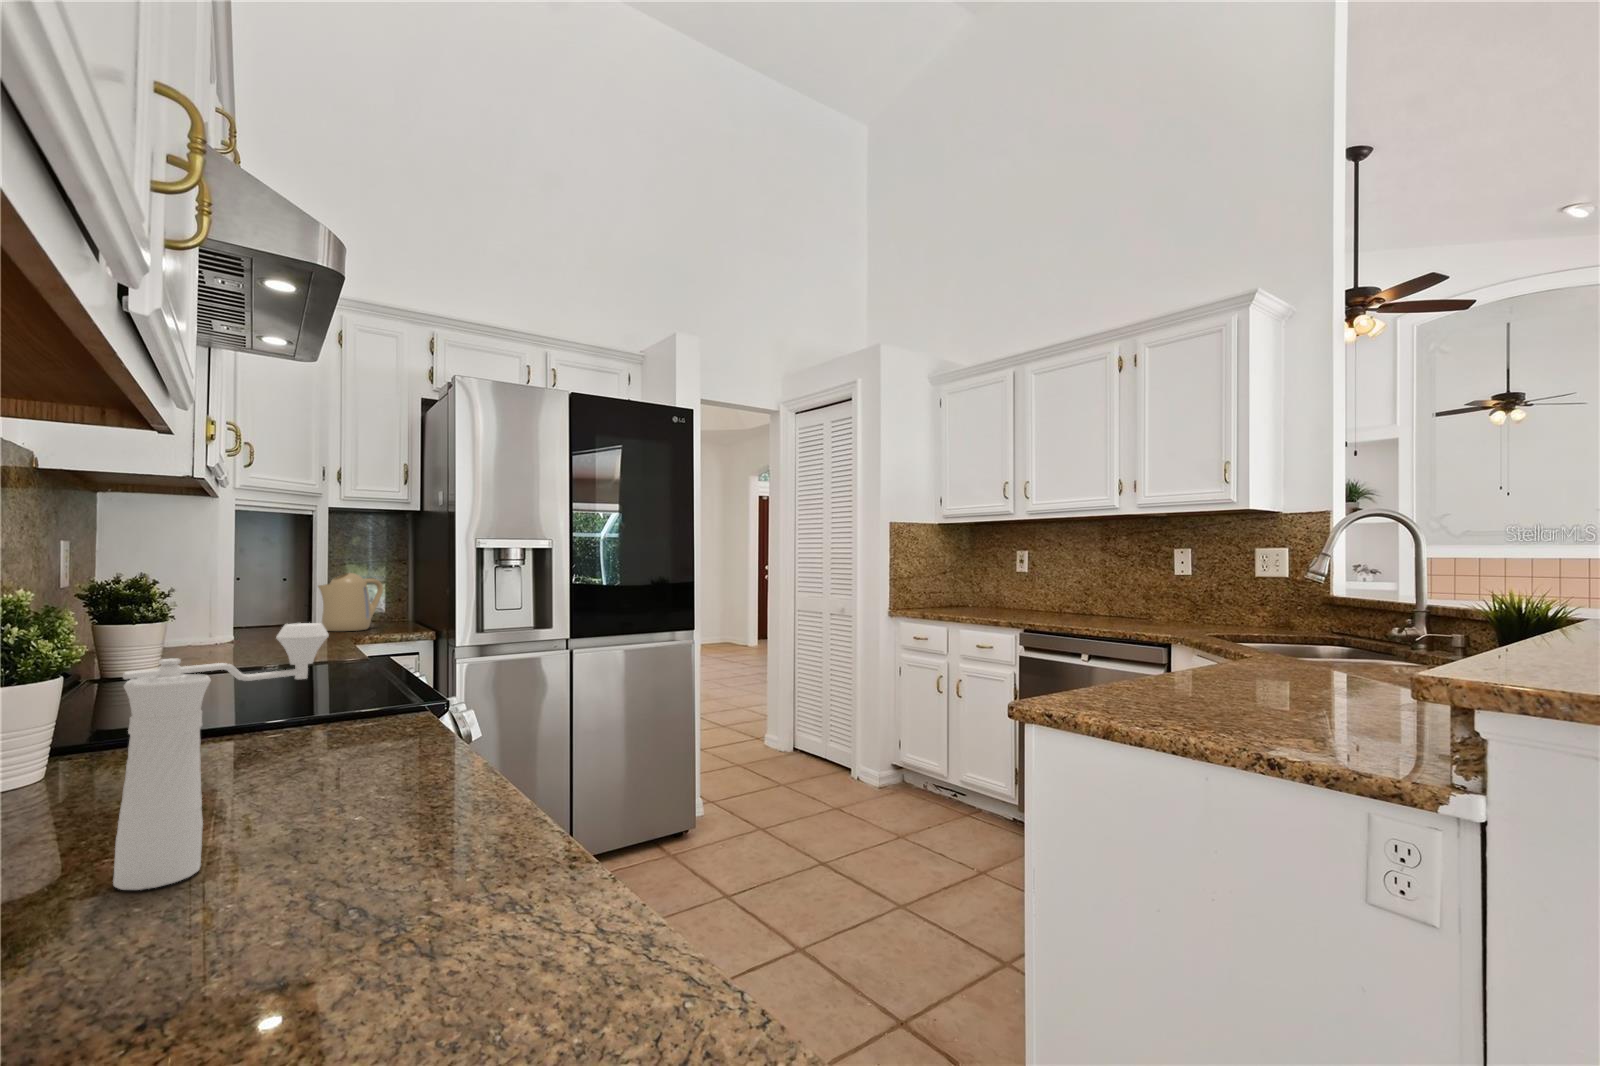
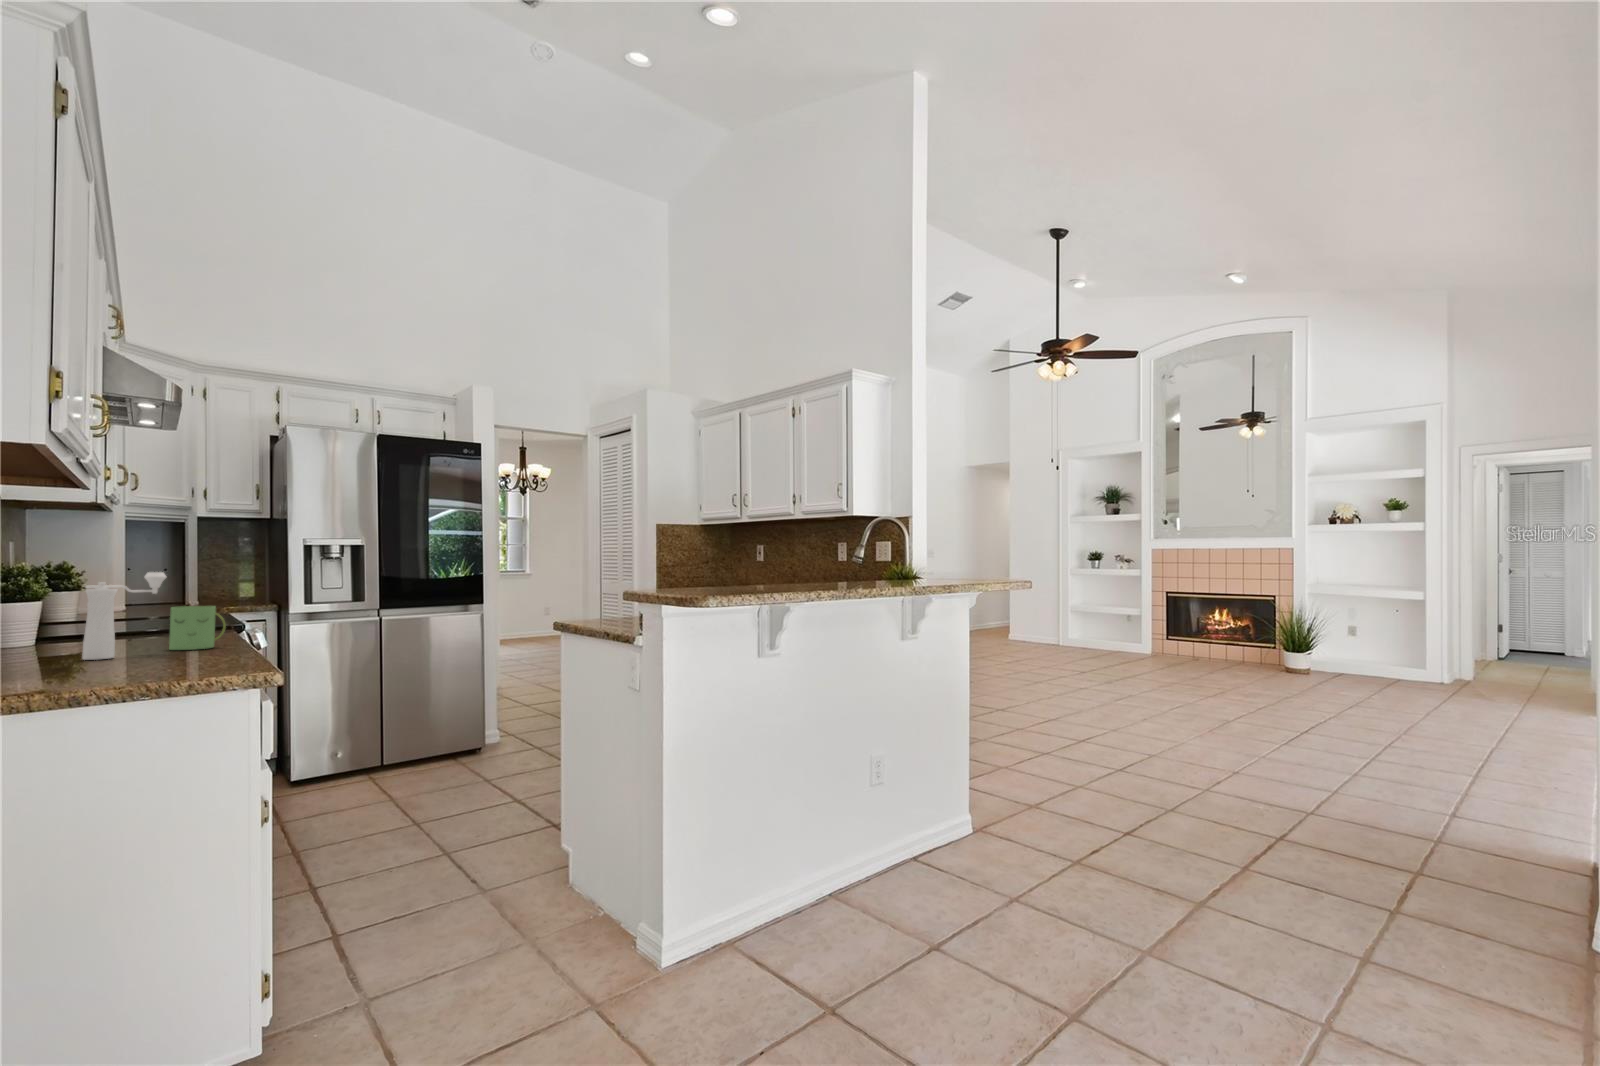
kettle: present [318,573,383,631] -> none [189,565,243,608]
mug: none [327,690,445,808] -> present [169,606,226,650]

